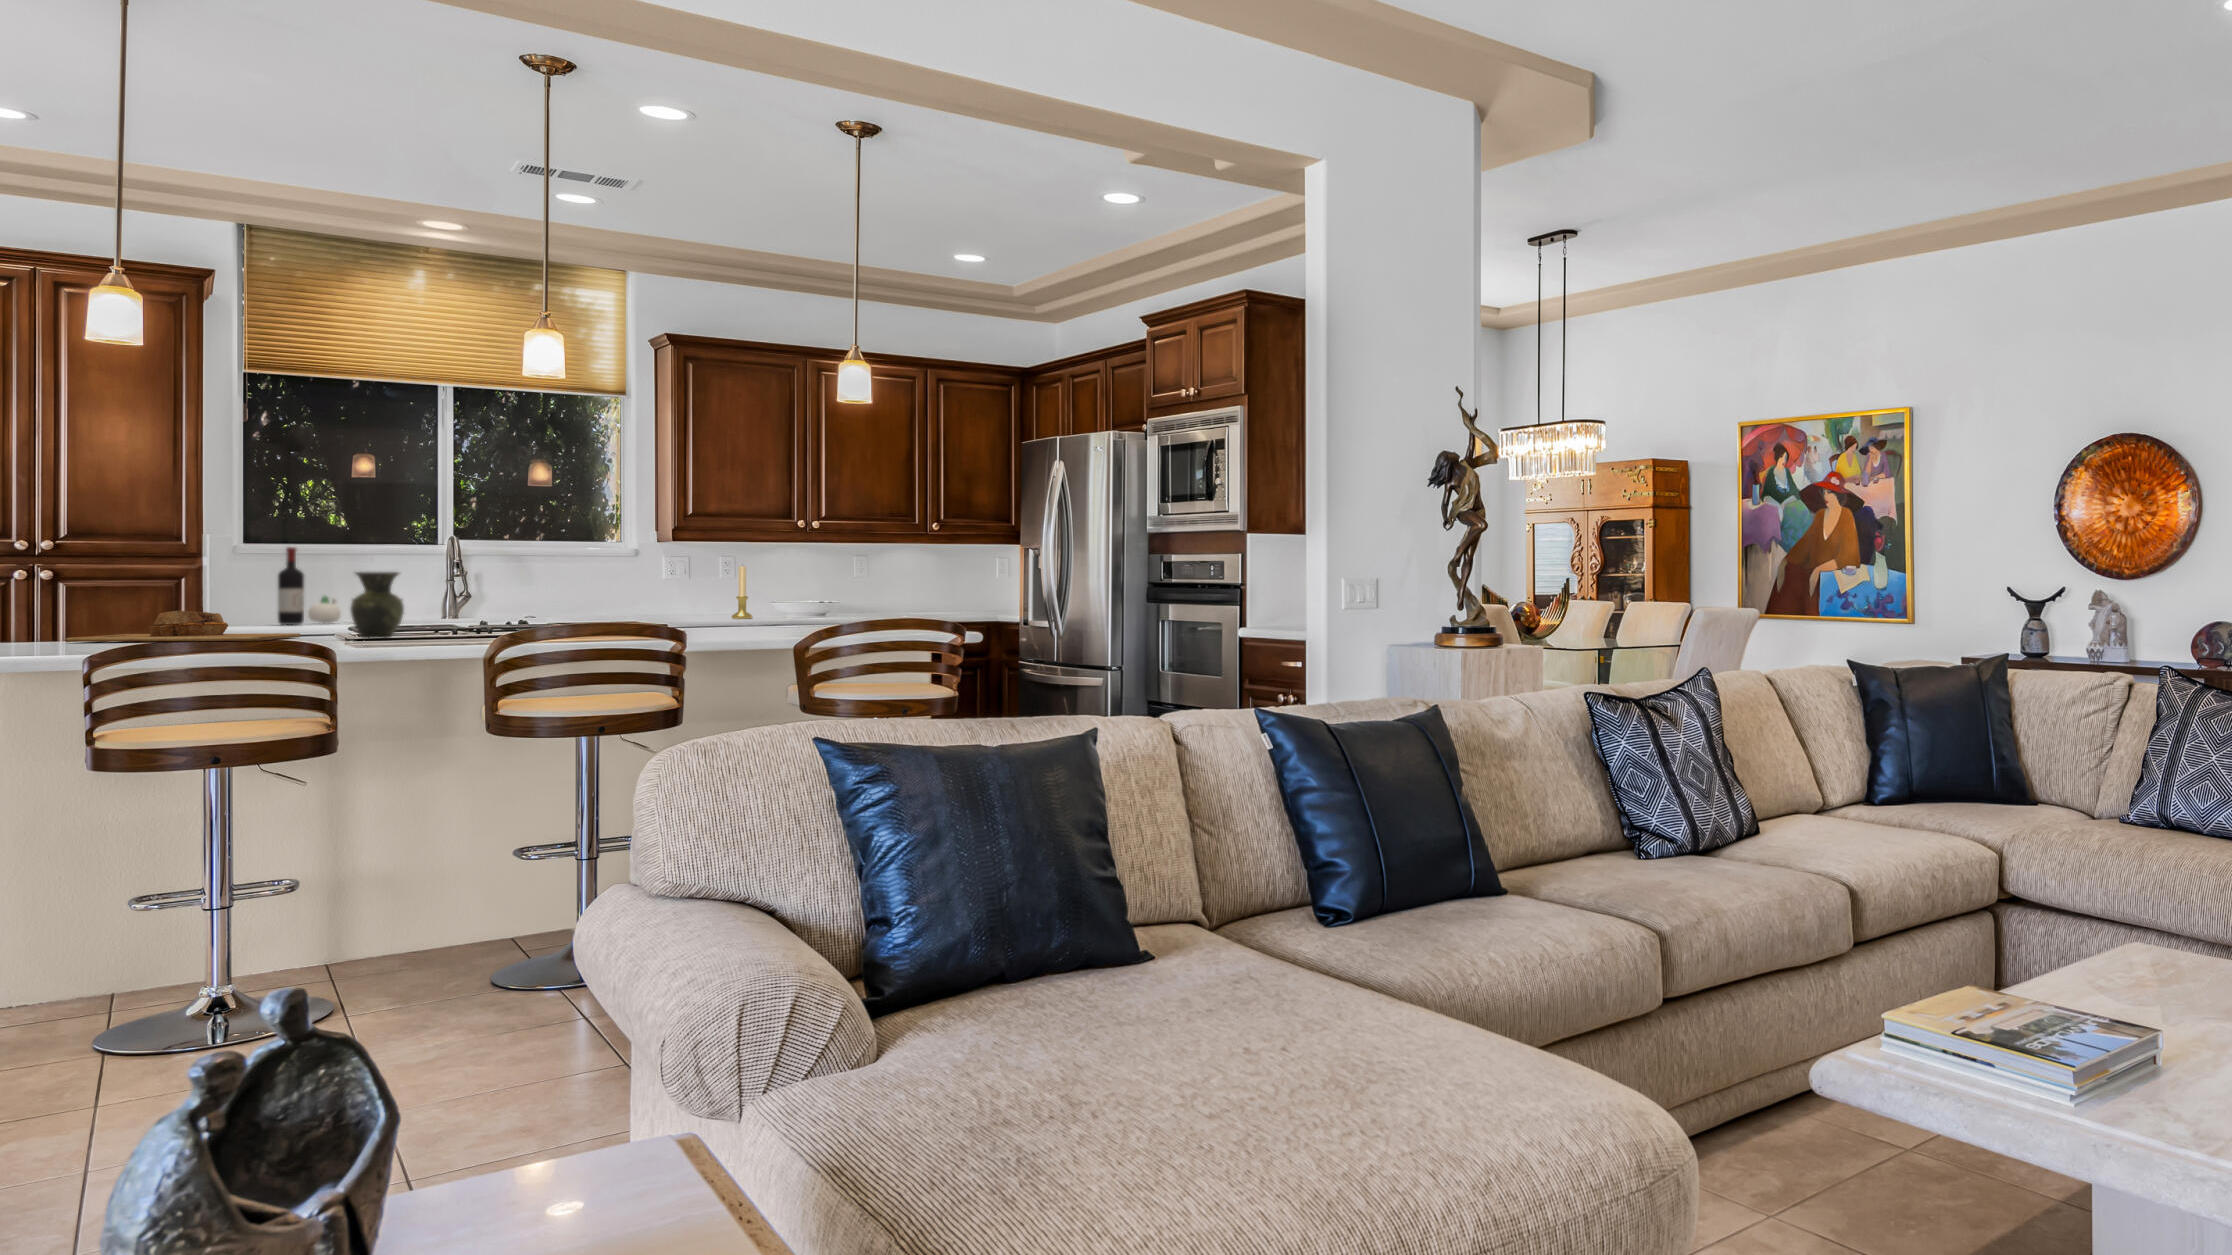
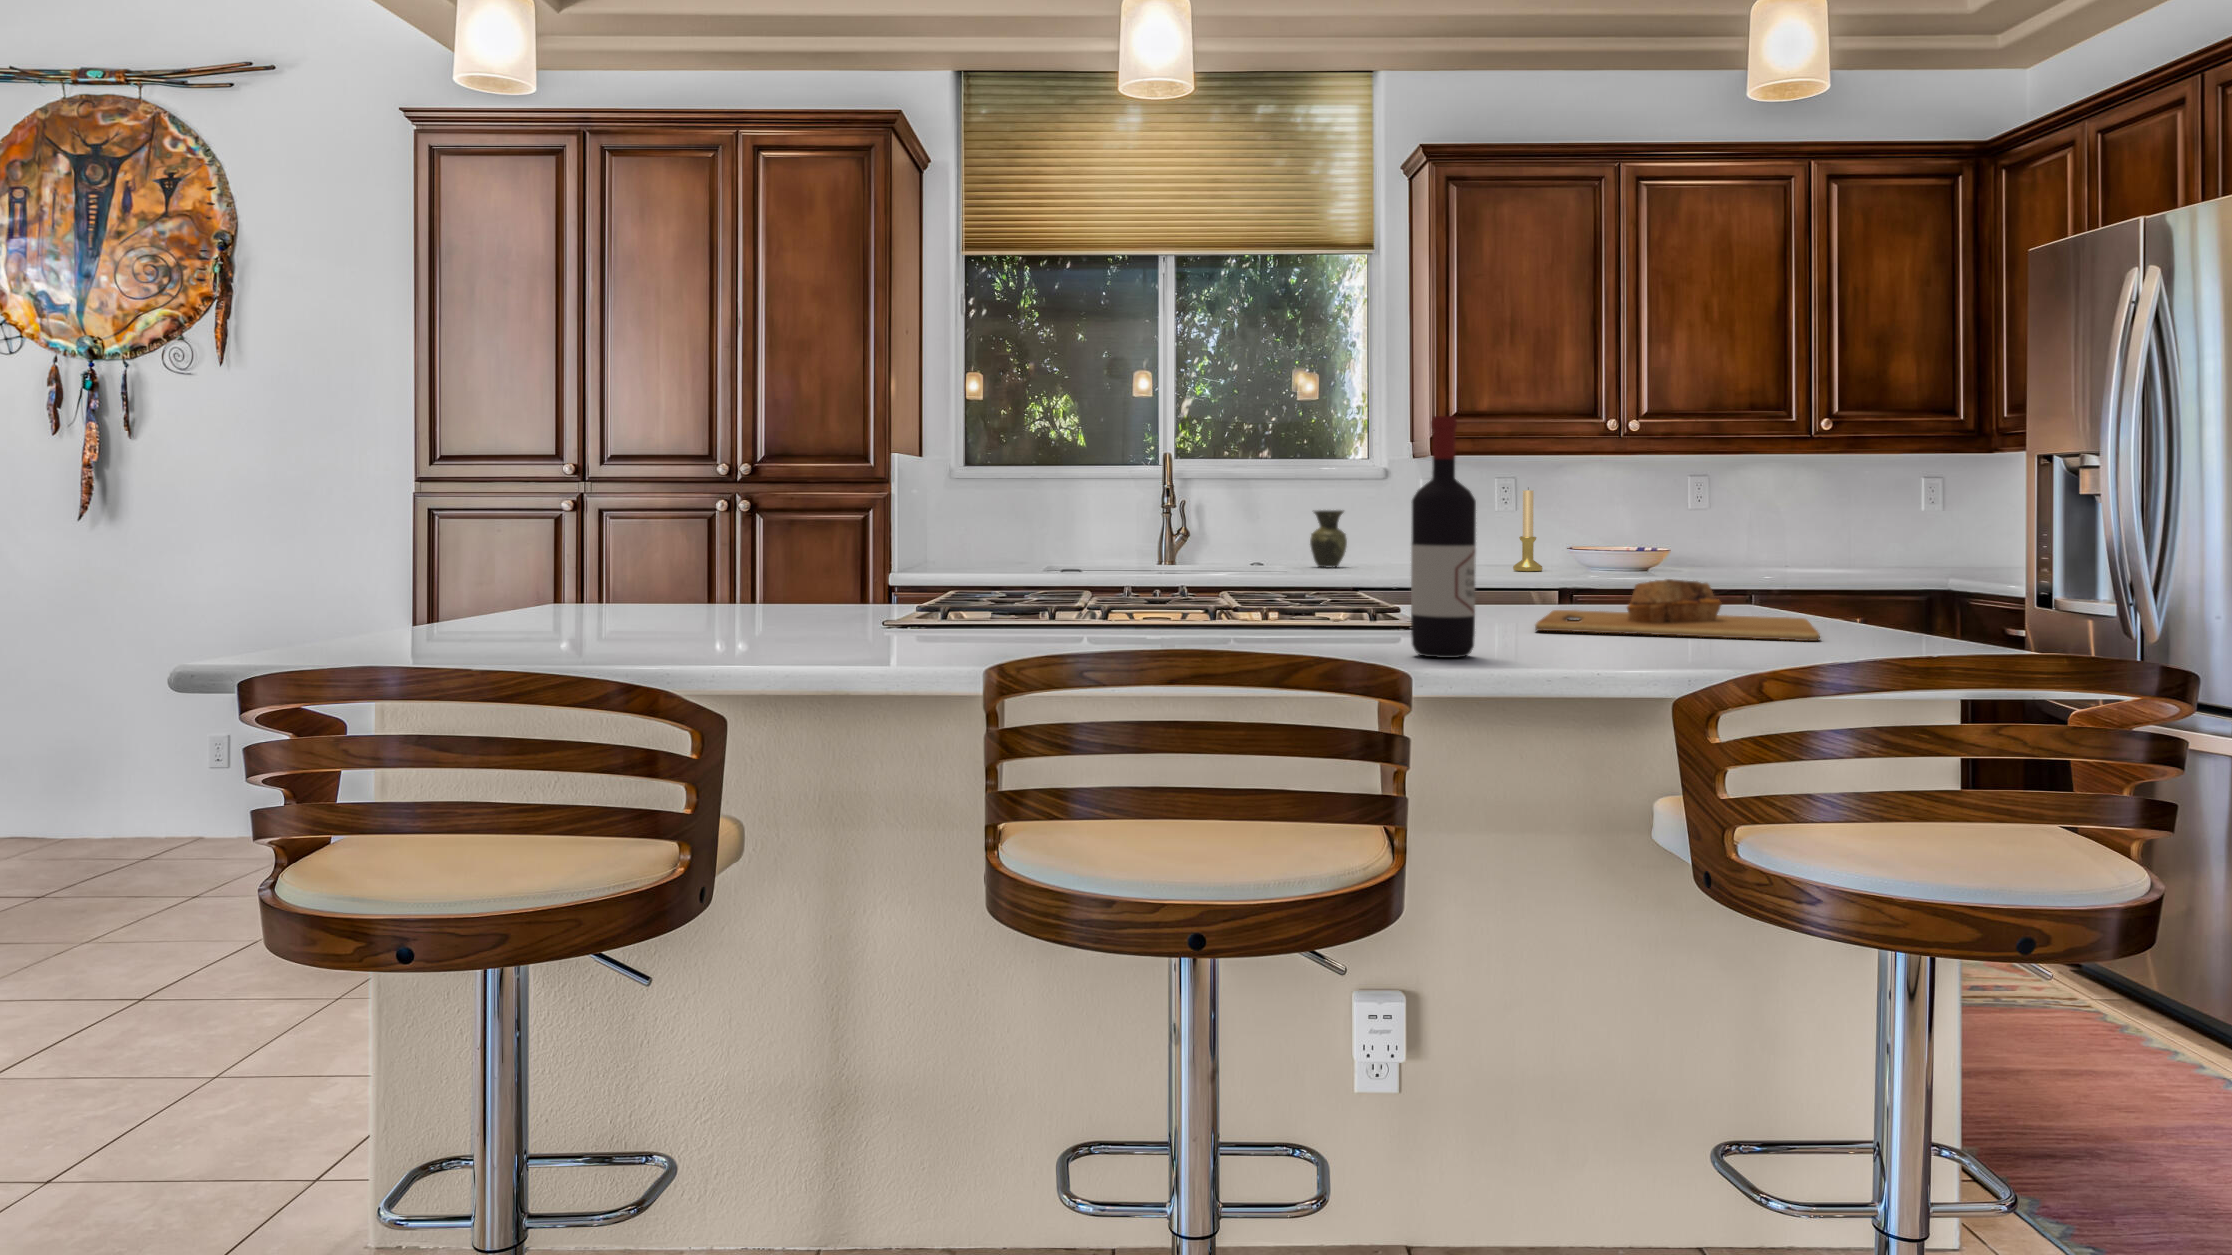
wine bottle: present [278,547,304,625] -> present [1411,416,1476,658]
vase: present [350,572,404,638] -> present [1310,510,1347,567]
succulent planter: present [308,595,341,623] -> none [1017,531,1052,566]
cutting board: present [66,611,300,642] -> present [1535,579,1820,641]

